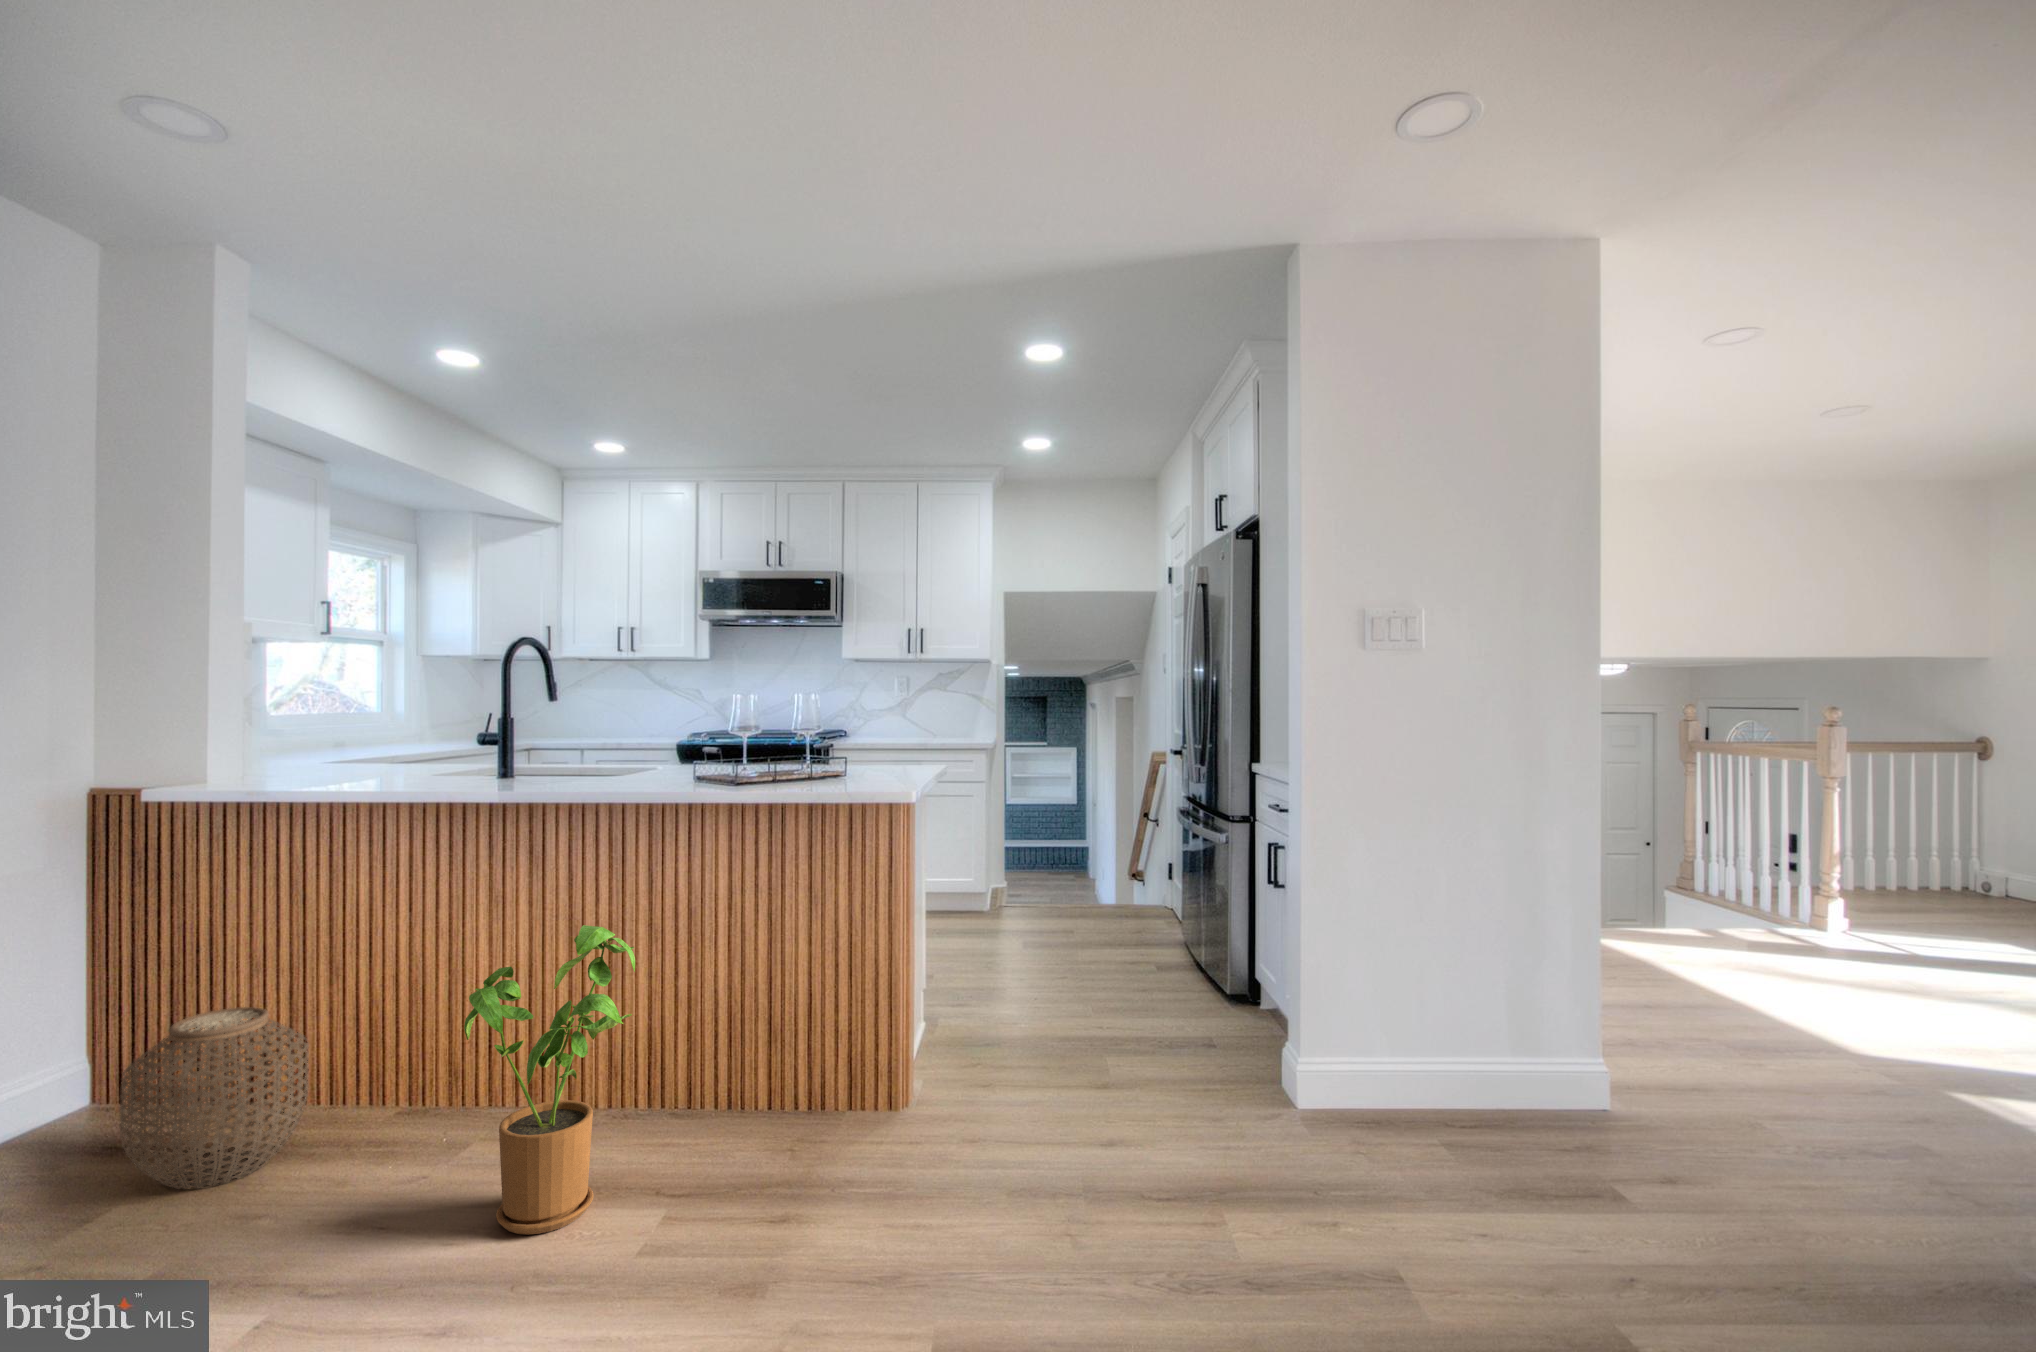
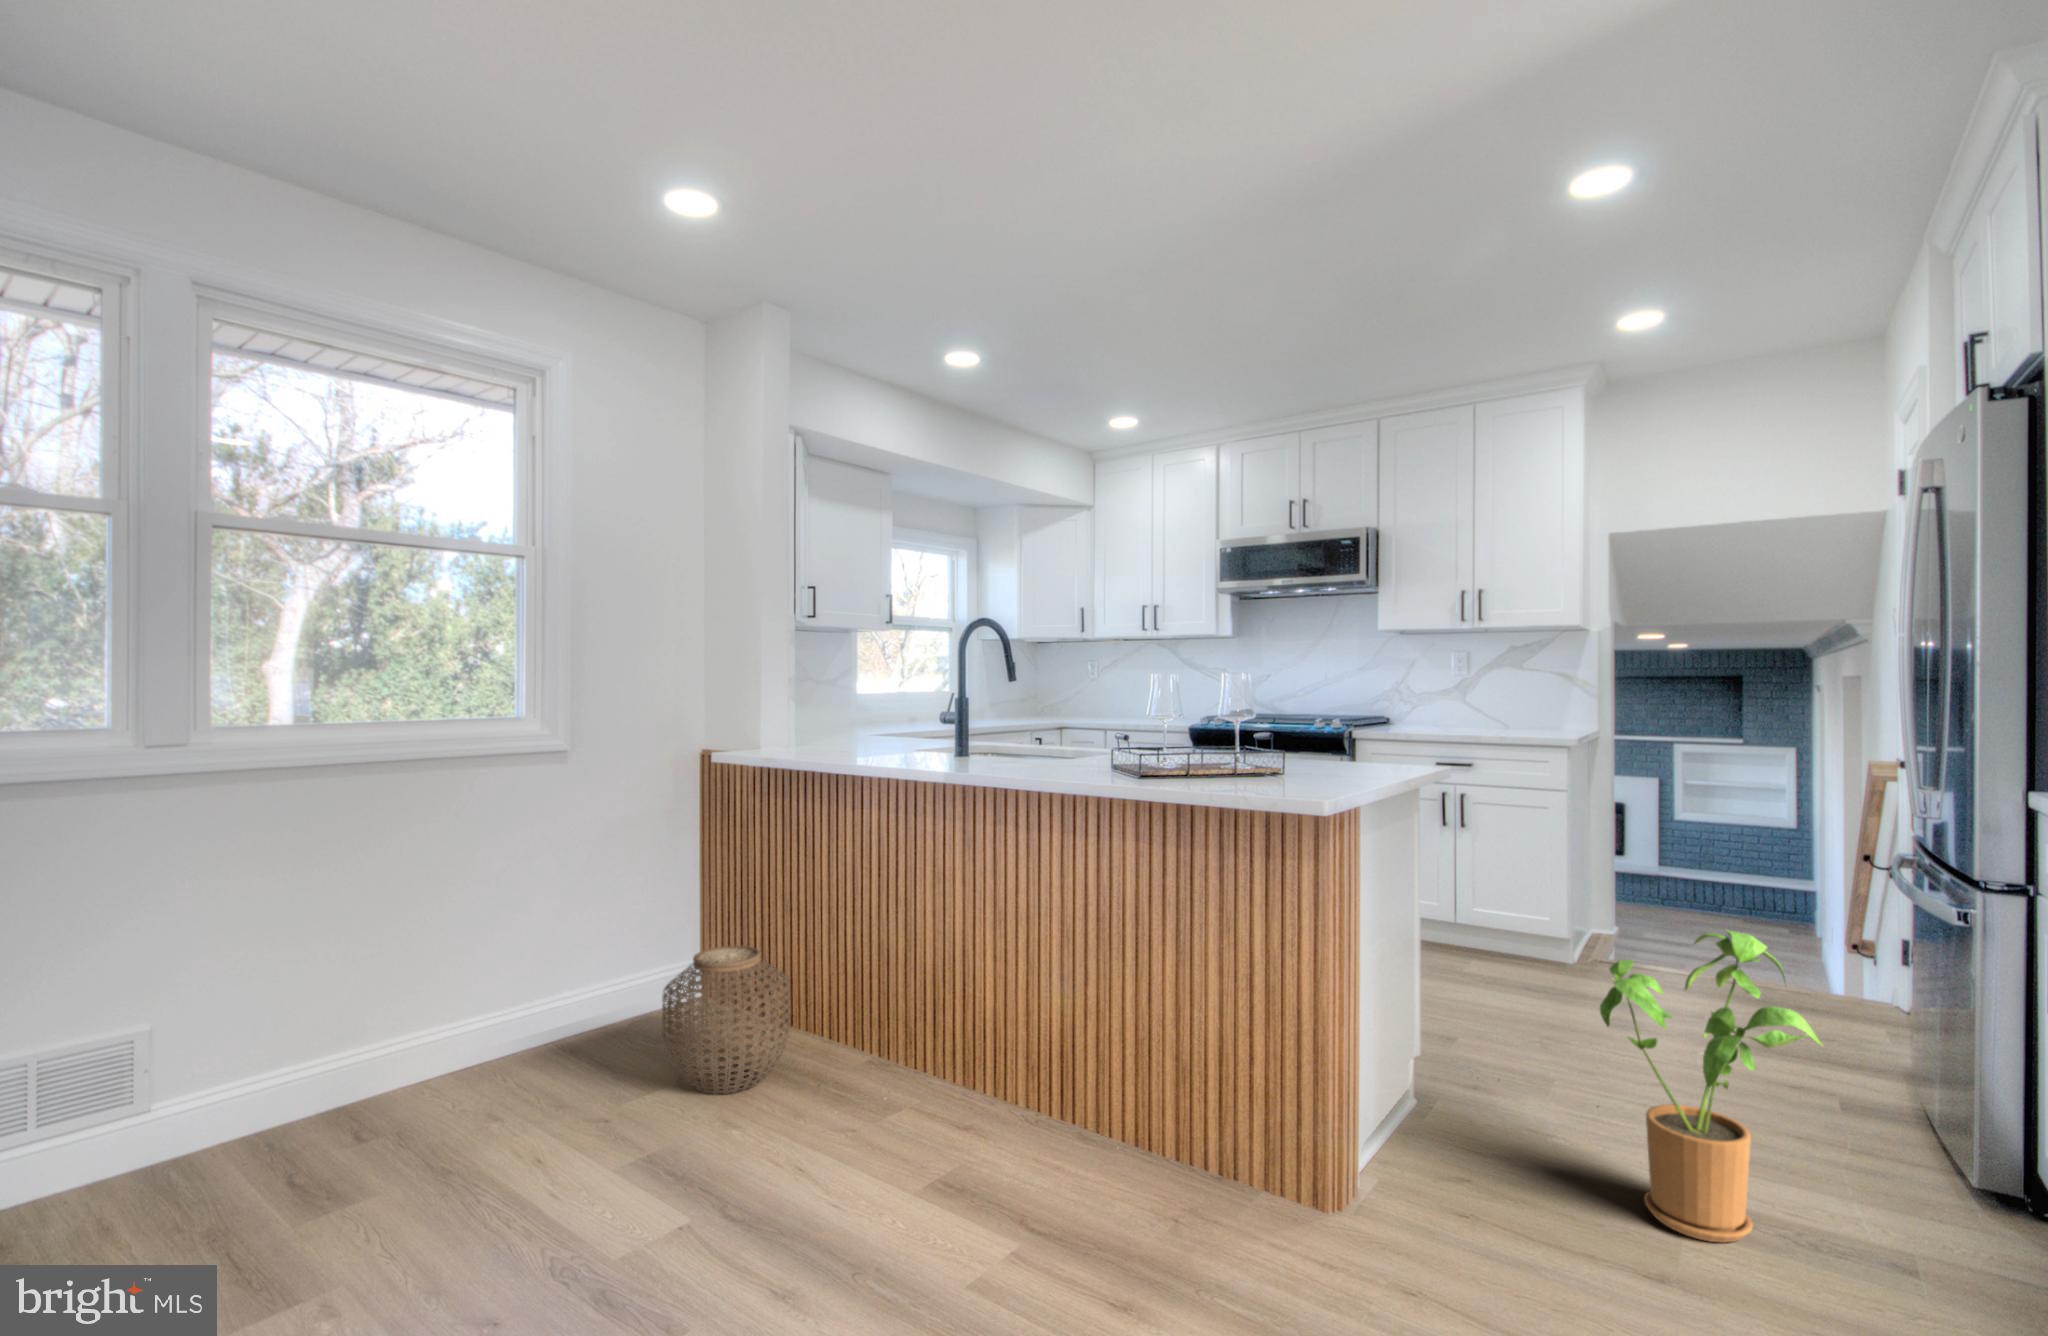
house plant: present [464,925,635,1235] -> present [1600,931,1821,1242]

